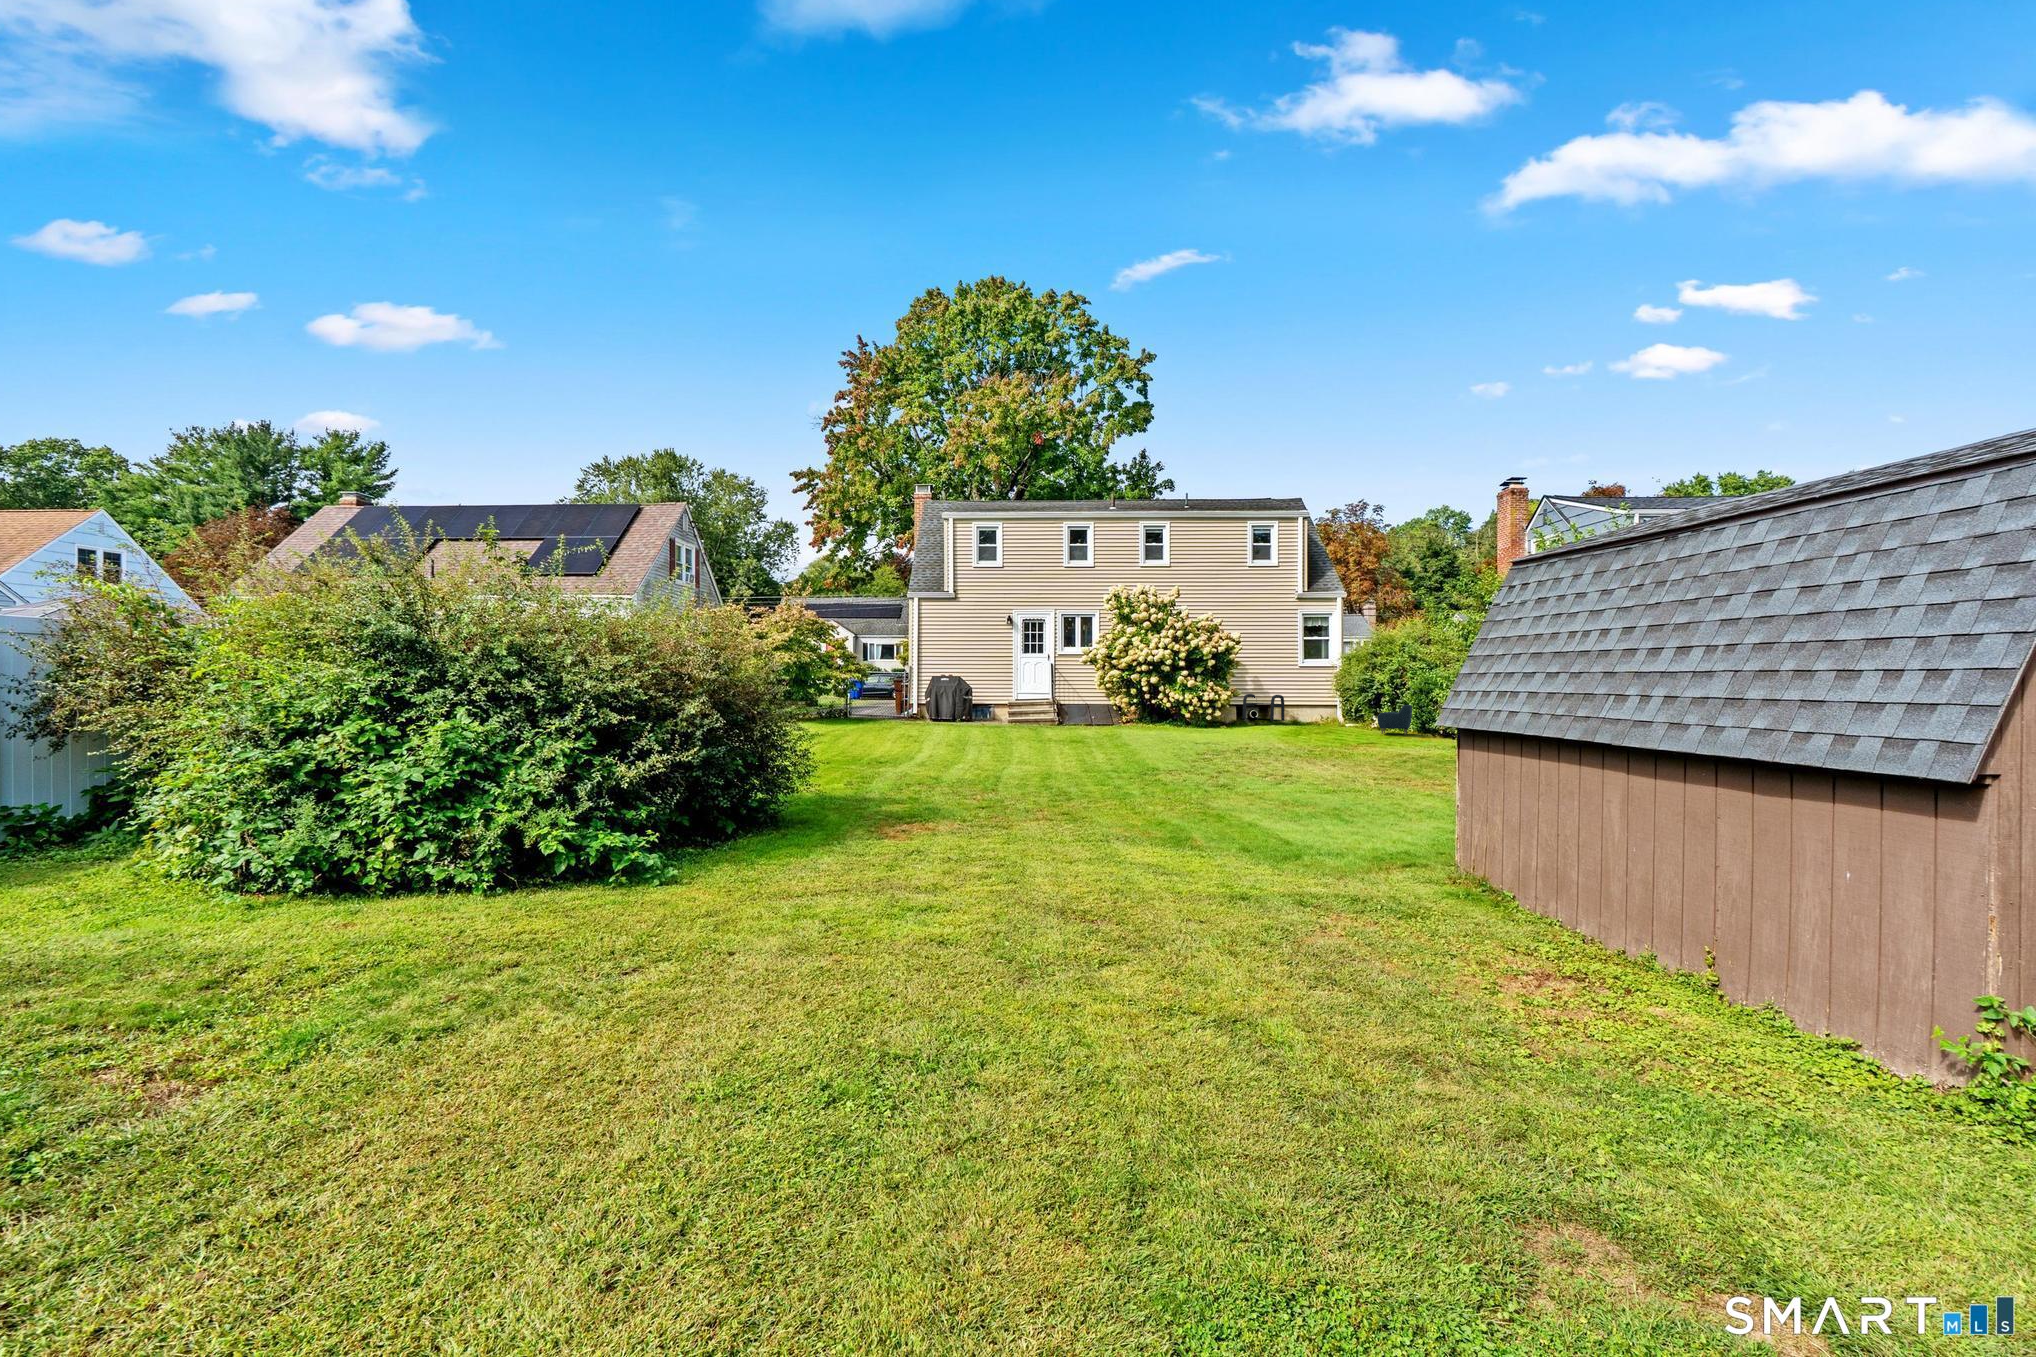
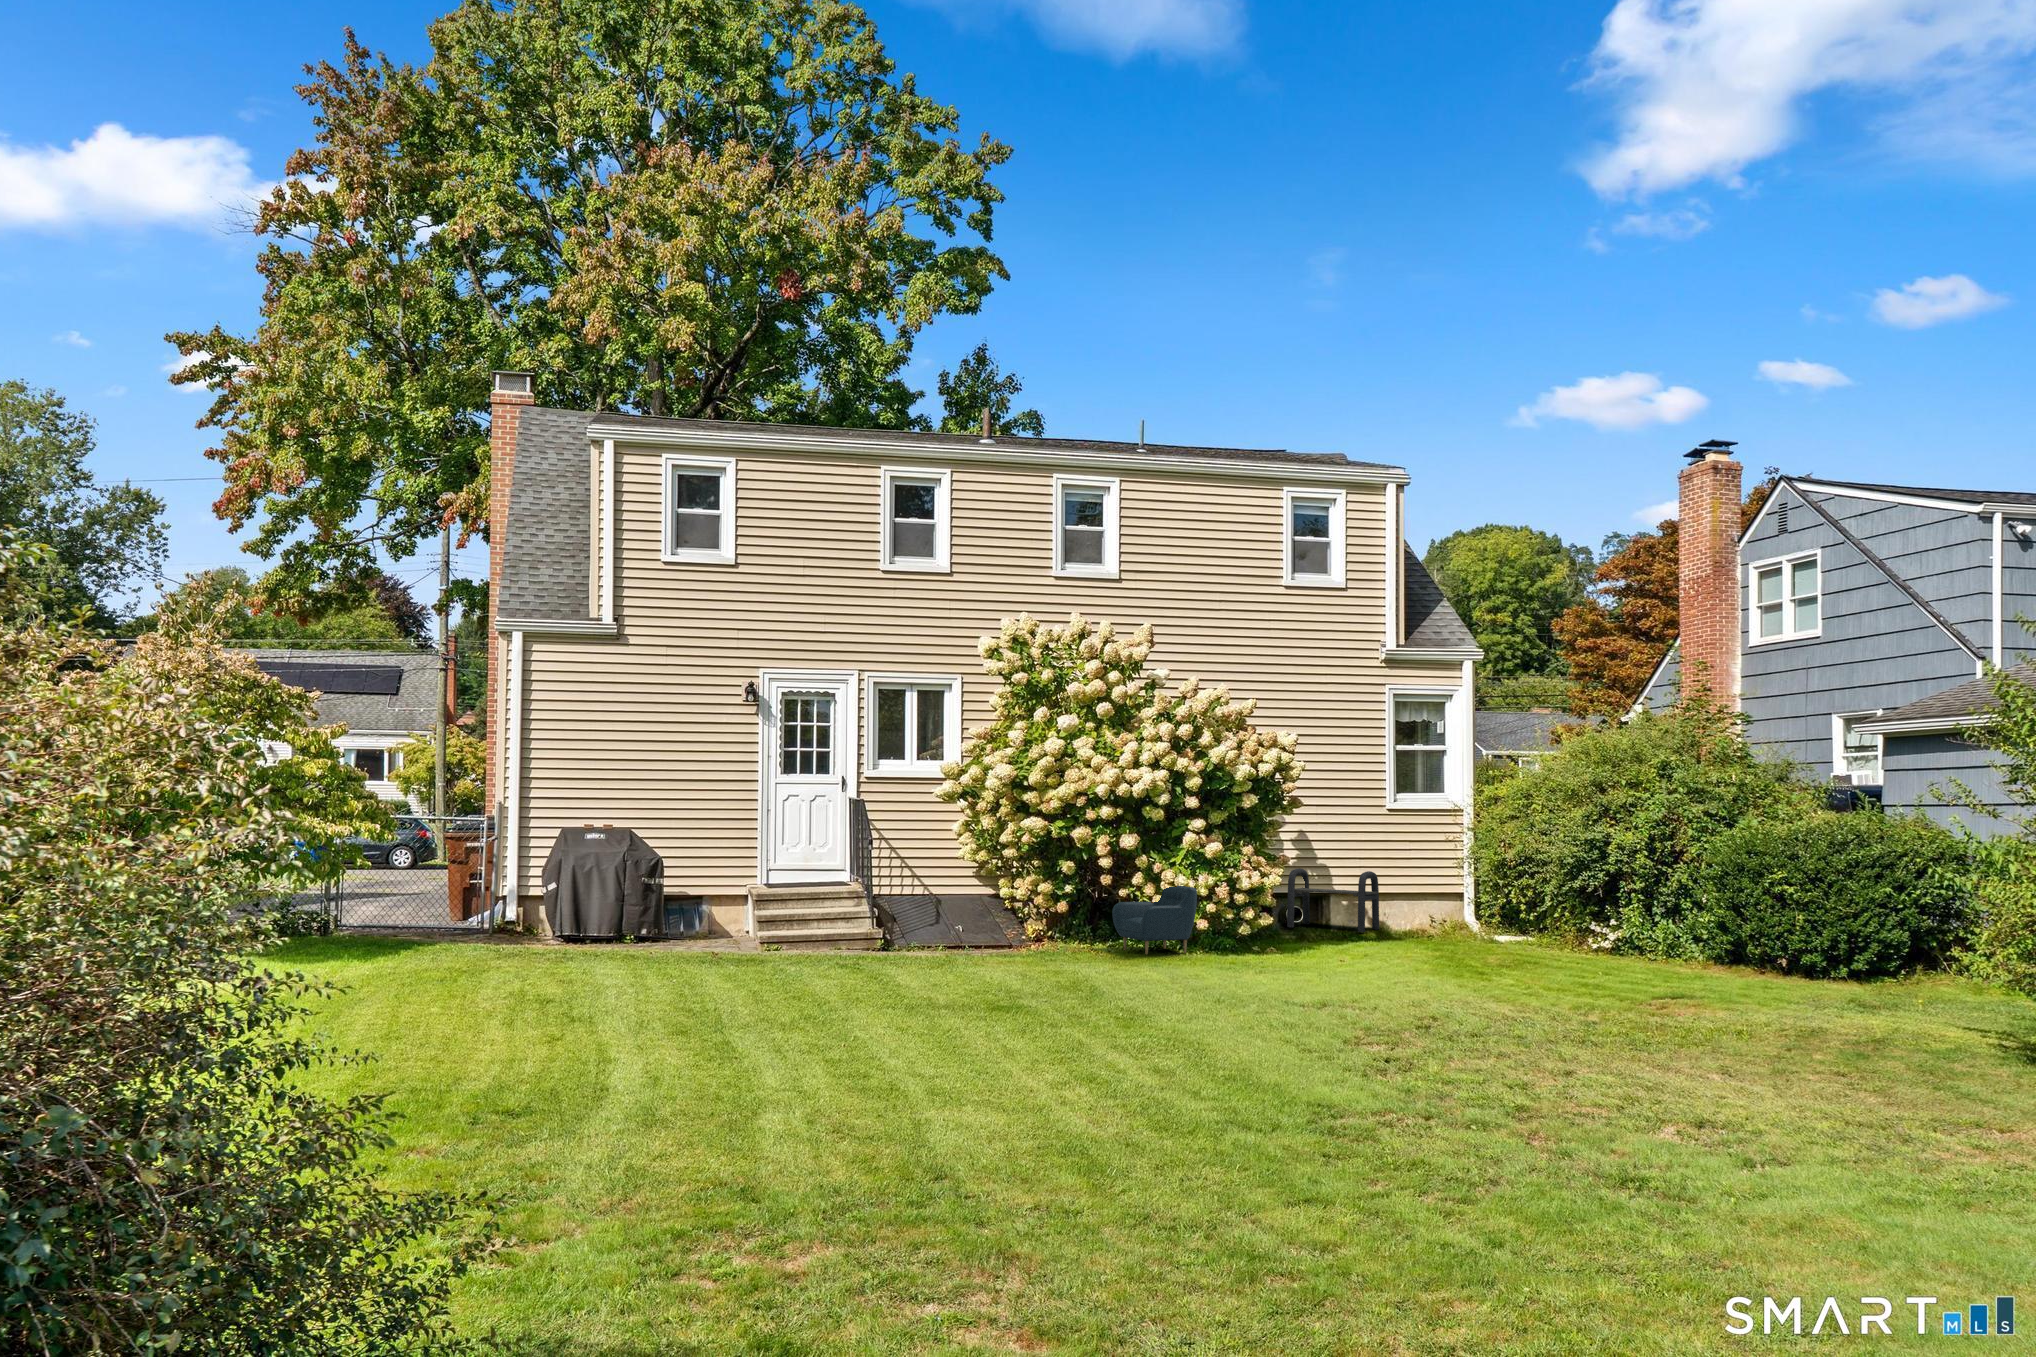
armchair: present [1377,705,1412,735] -> present [1112,886,1197,954]

